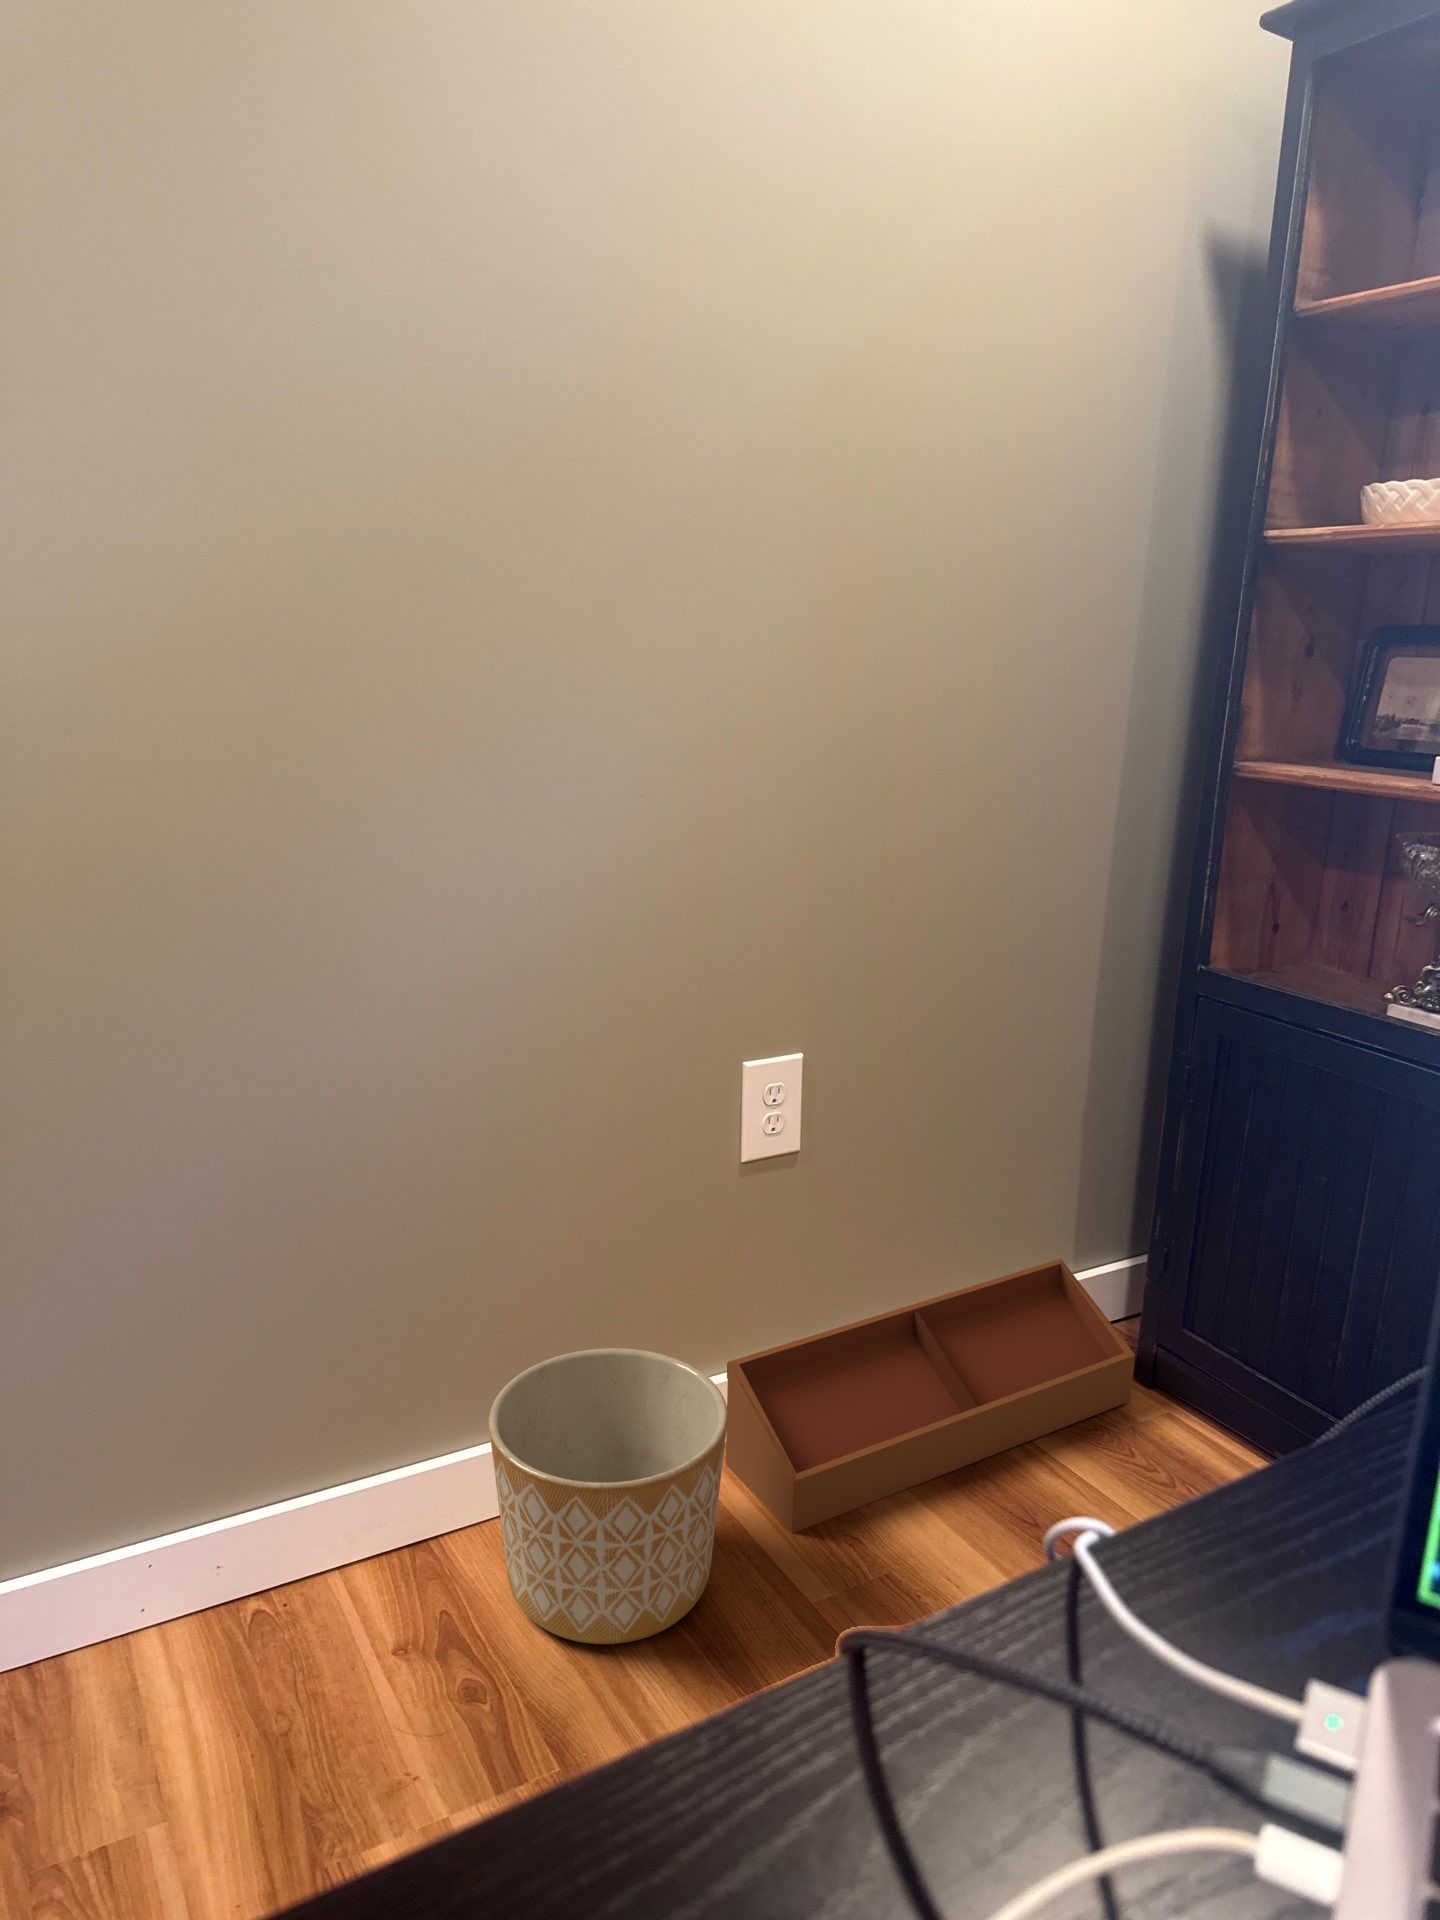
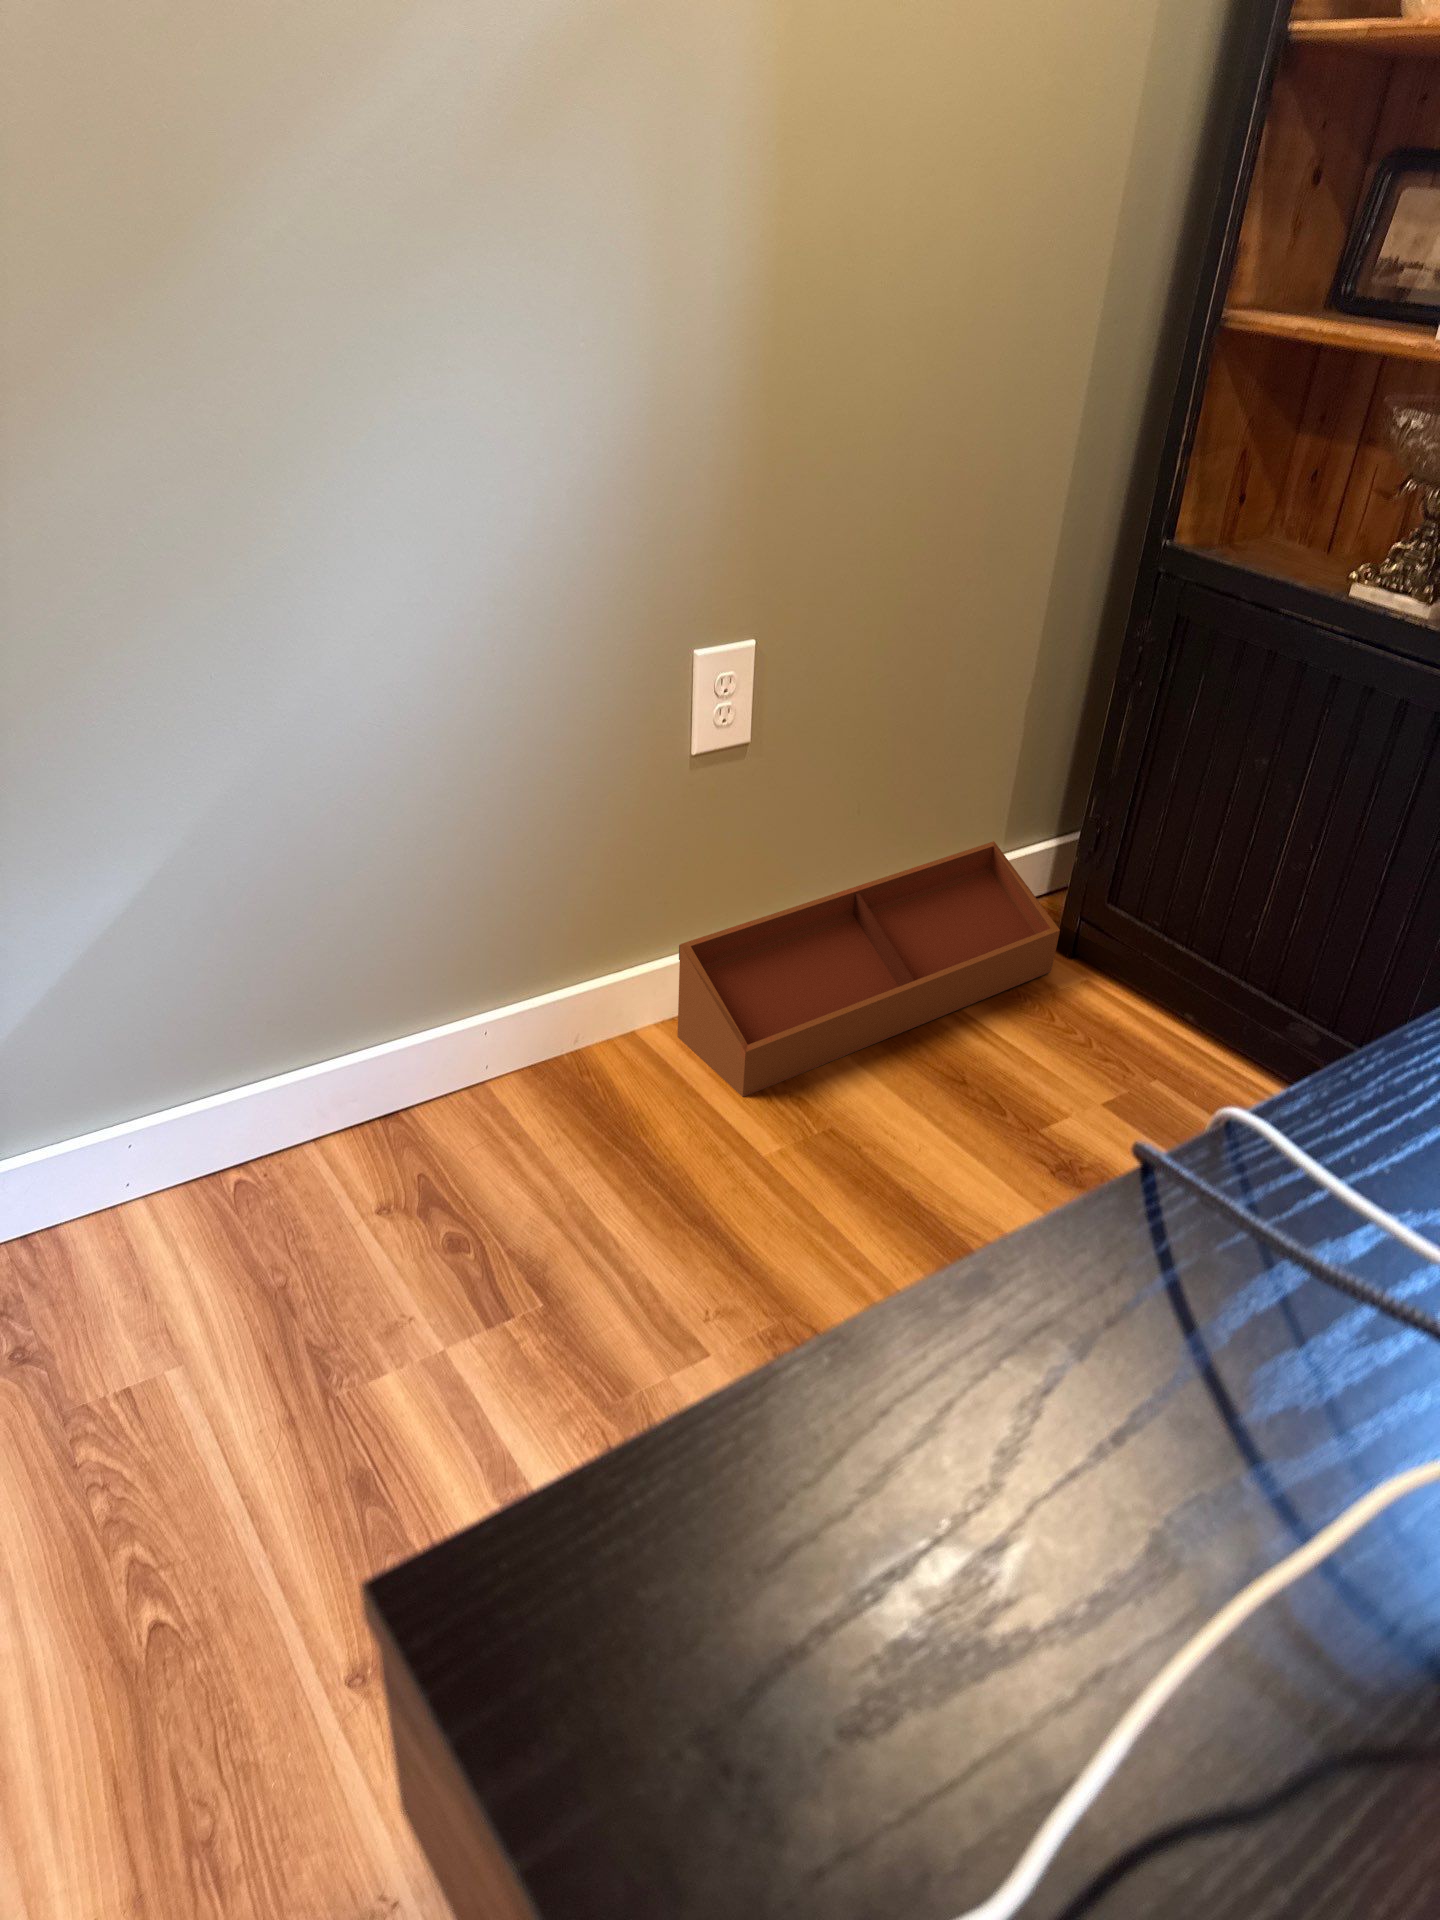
planter: present [489,1348,728,1644] -> none [455,934,687,1200]

